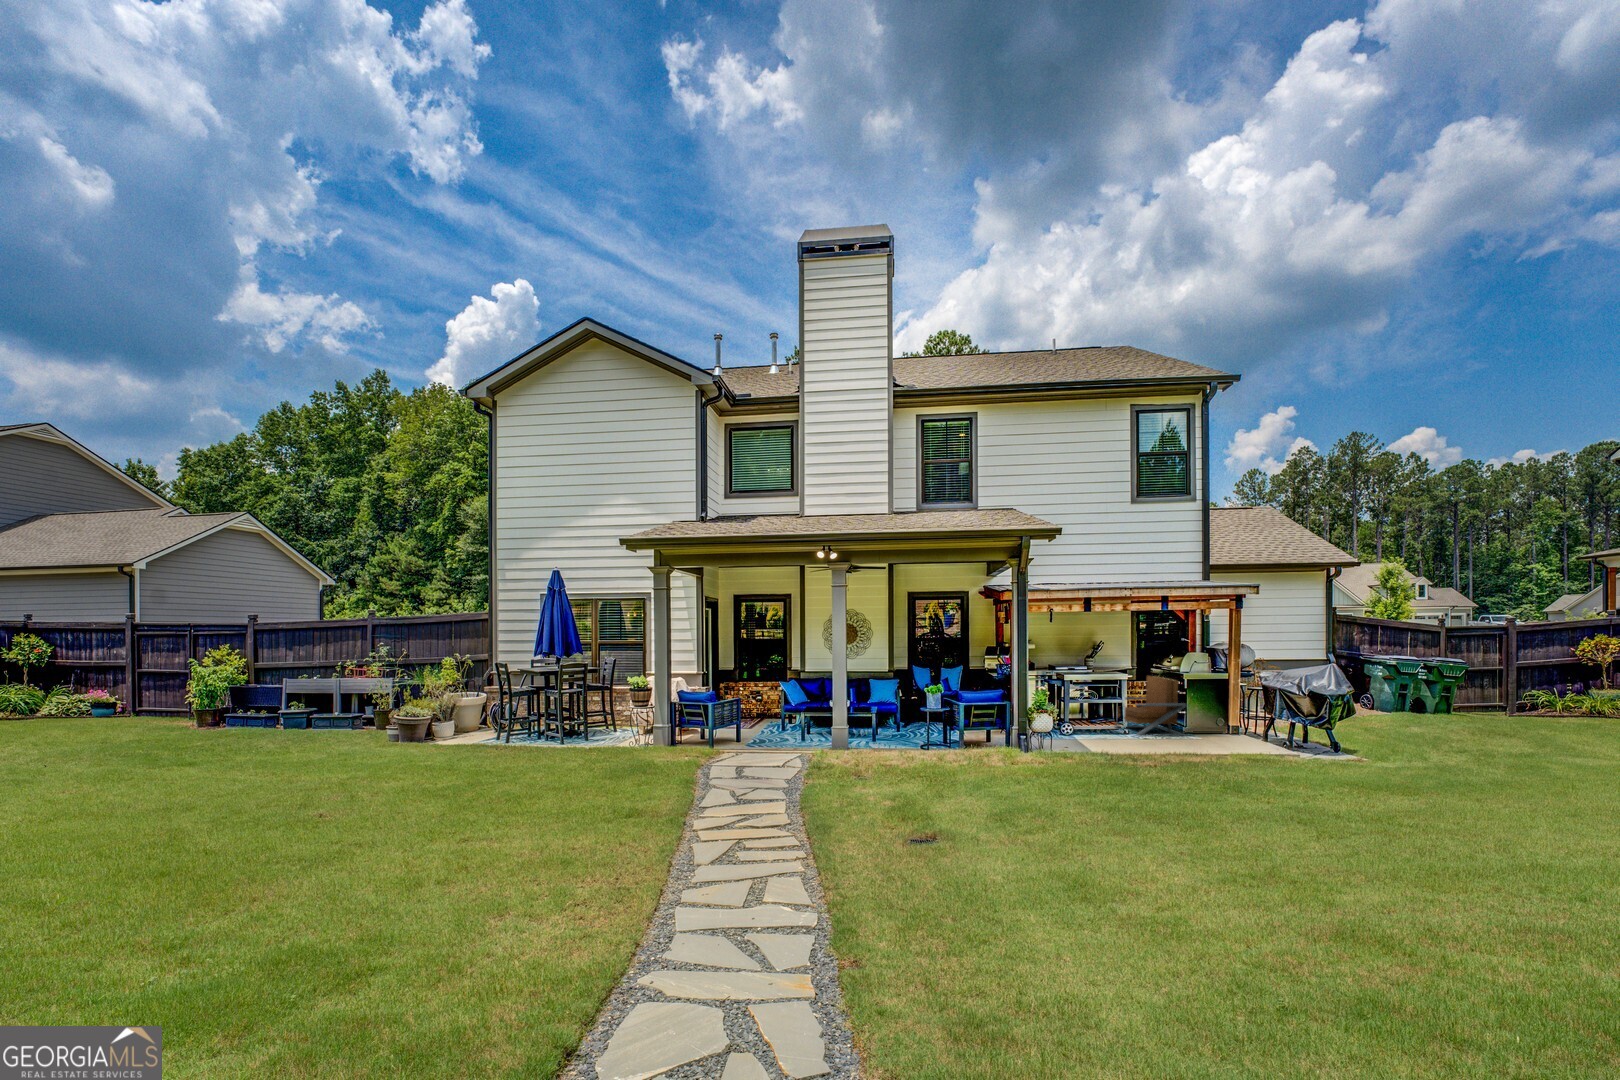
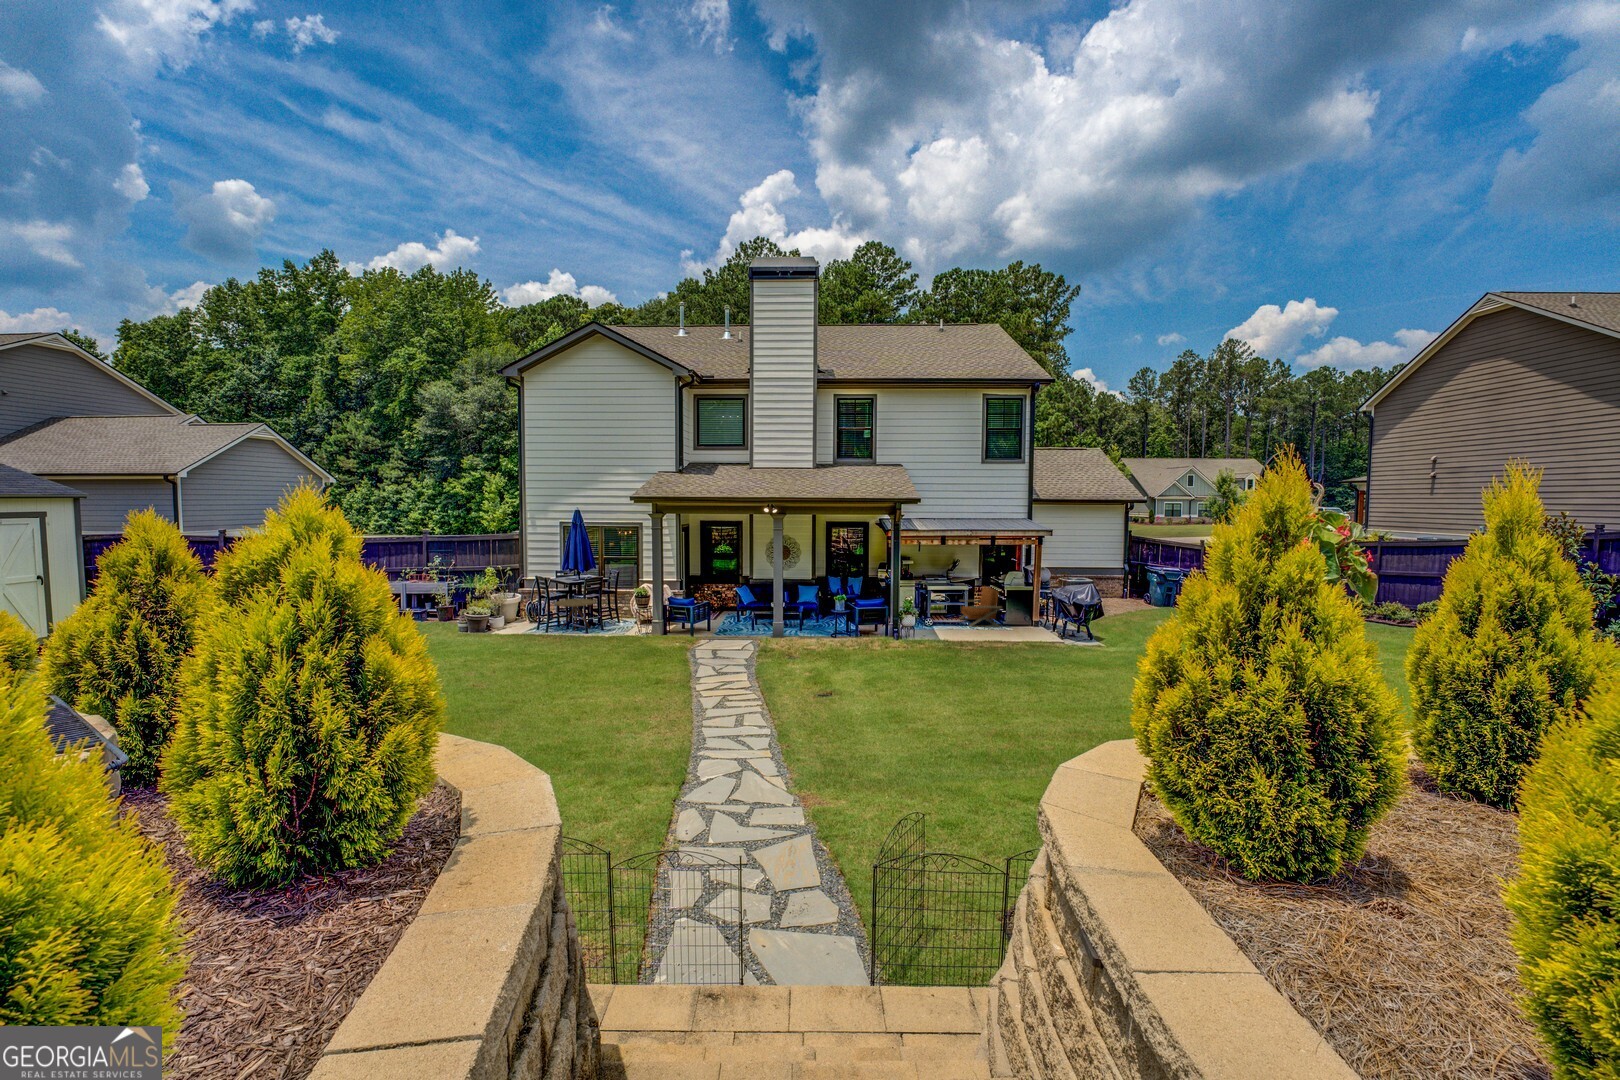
round table: none [517,696,576,742] -> present [555,599,595,625]

